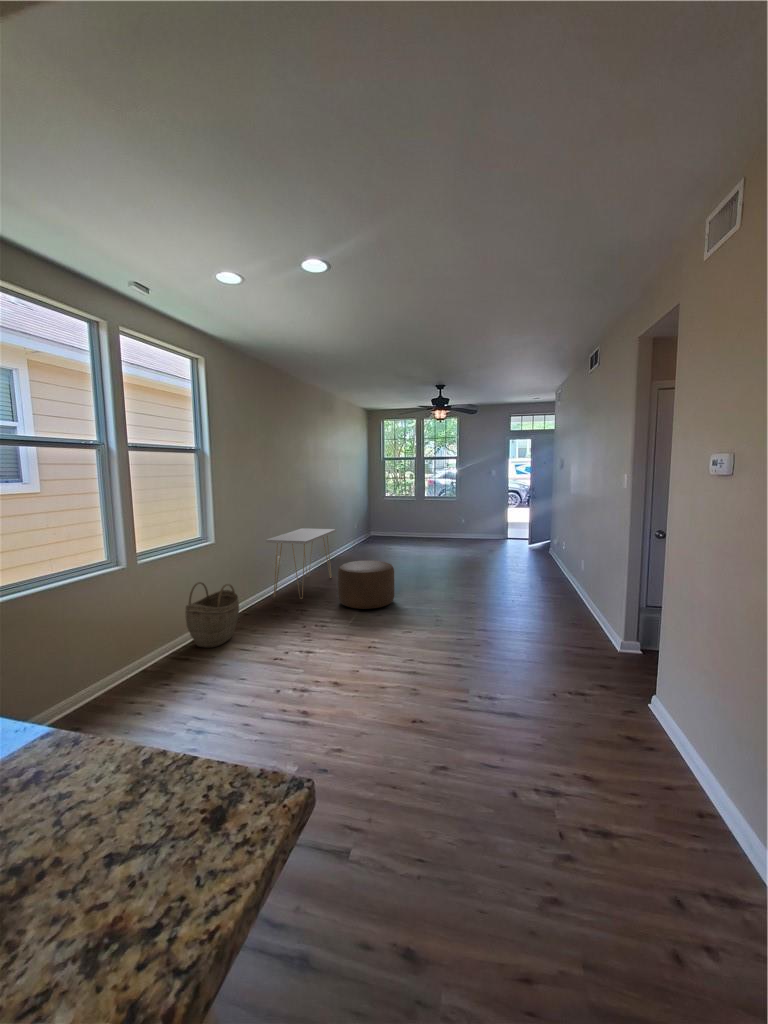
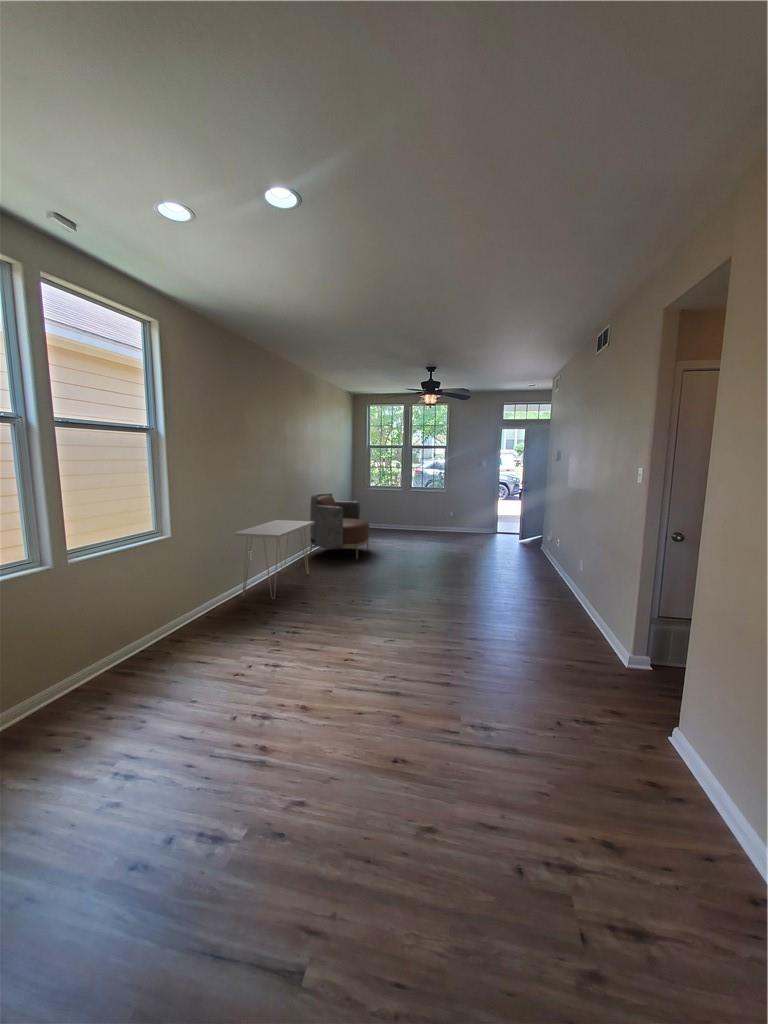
armchair: none [331,503,386,565] -> present [309,493,369,559]
ottoman: present [338,560,394,609] -> none [314,558,376,612]
woven basket: present [185,582,239,648] -> none [131,583,197,659]

